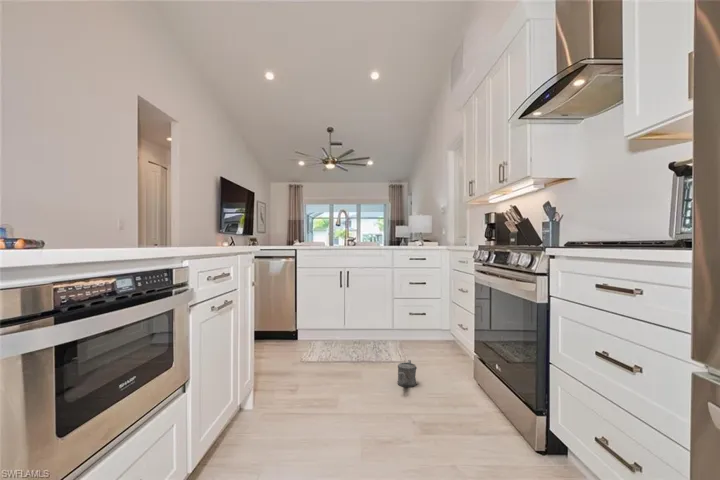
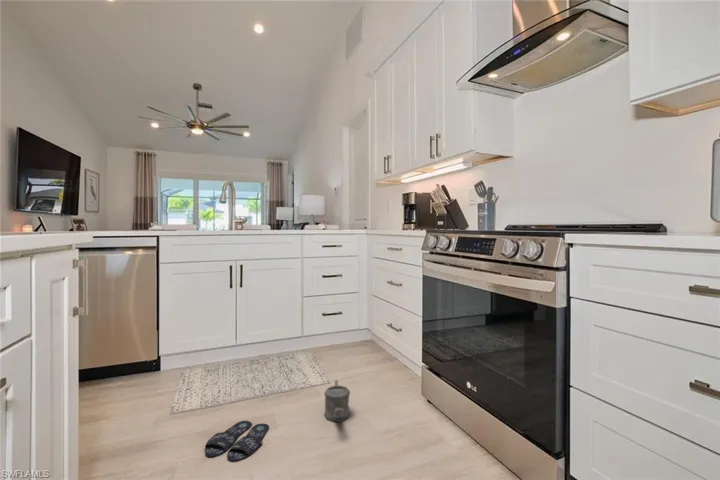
slippers: none [316,376,358,393] -> present [205,421,269,462]

